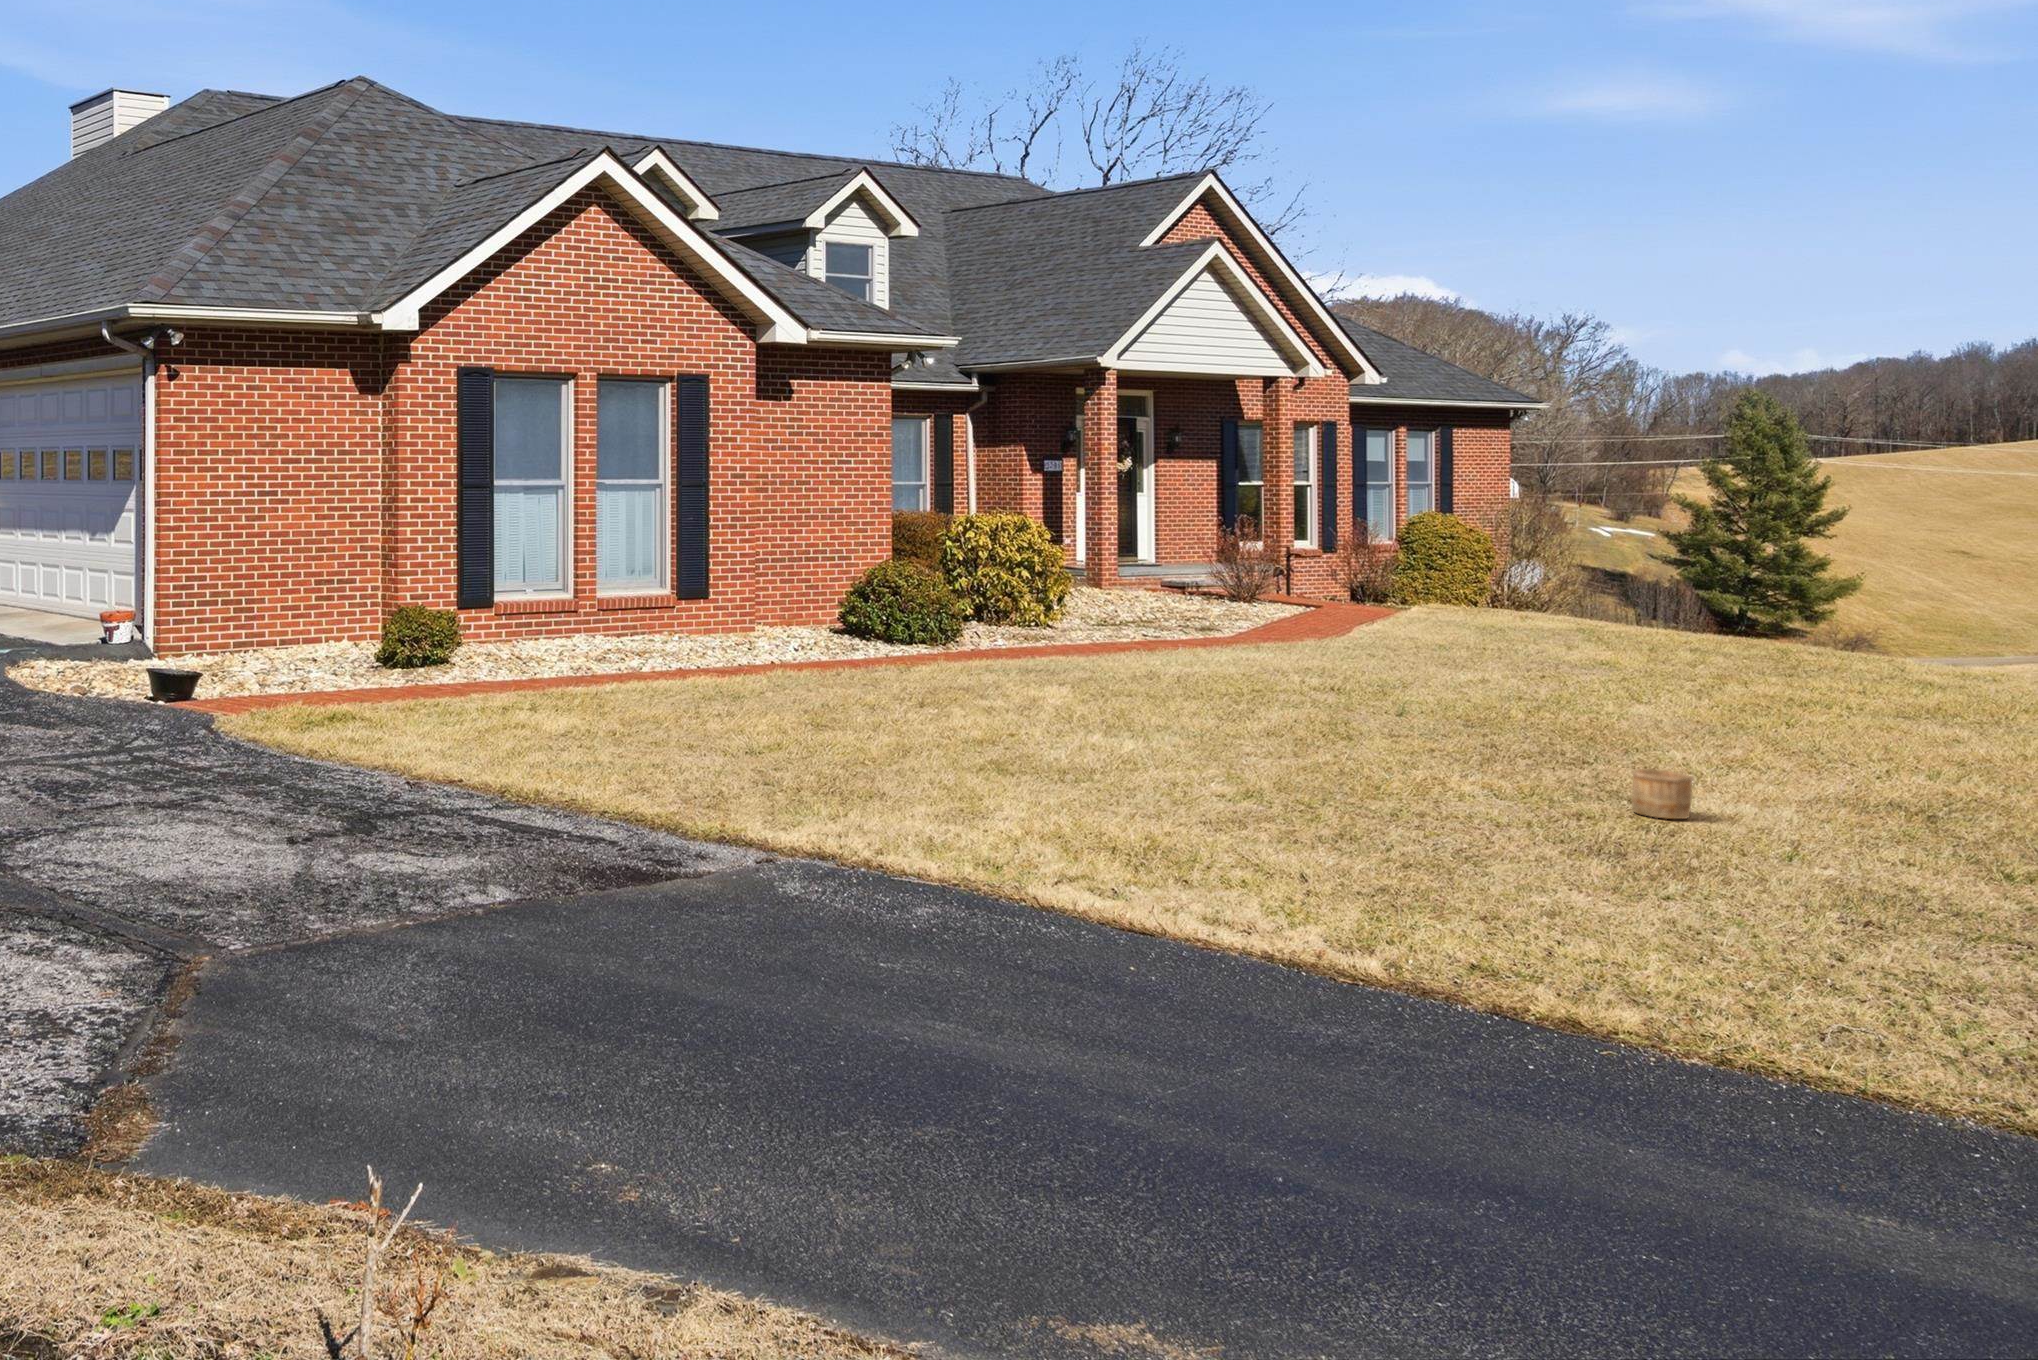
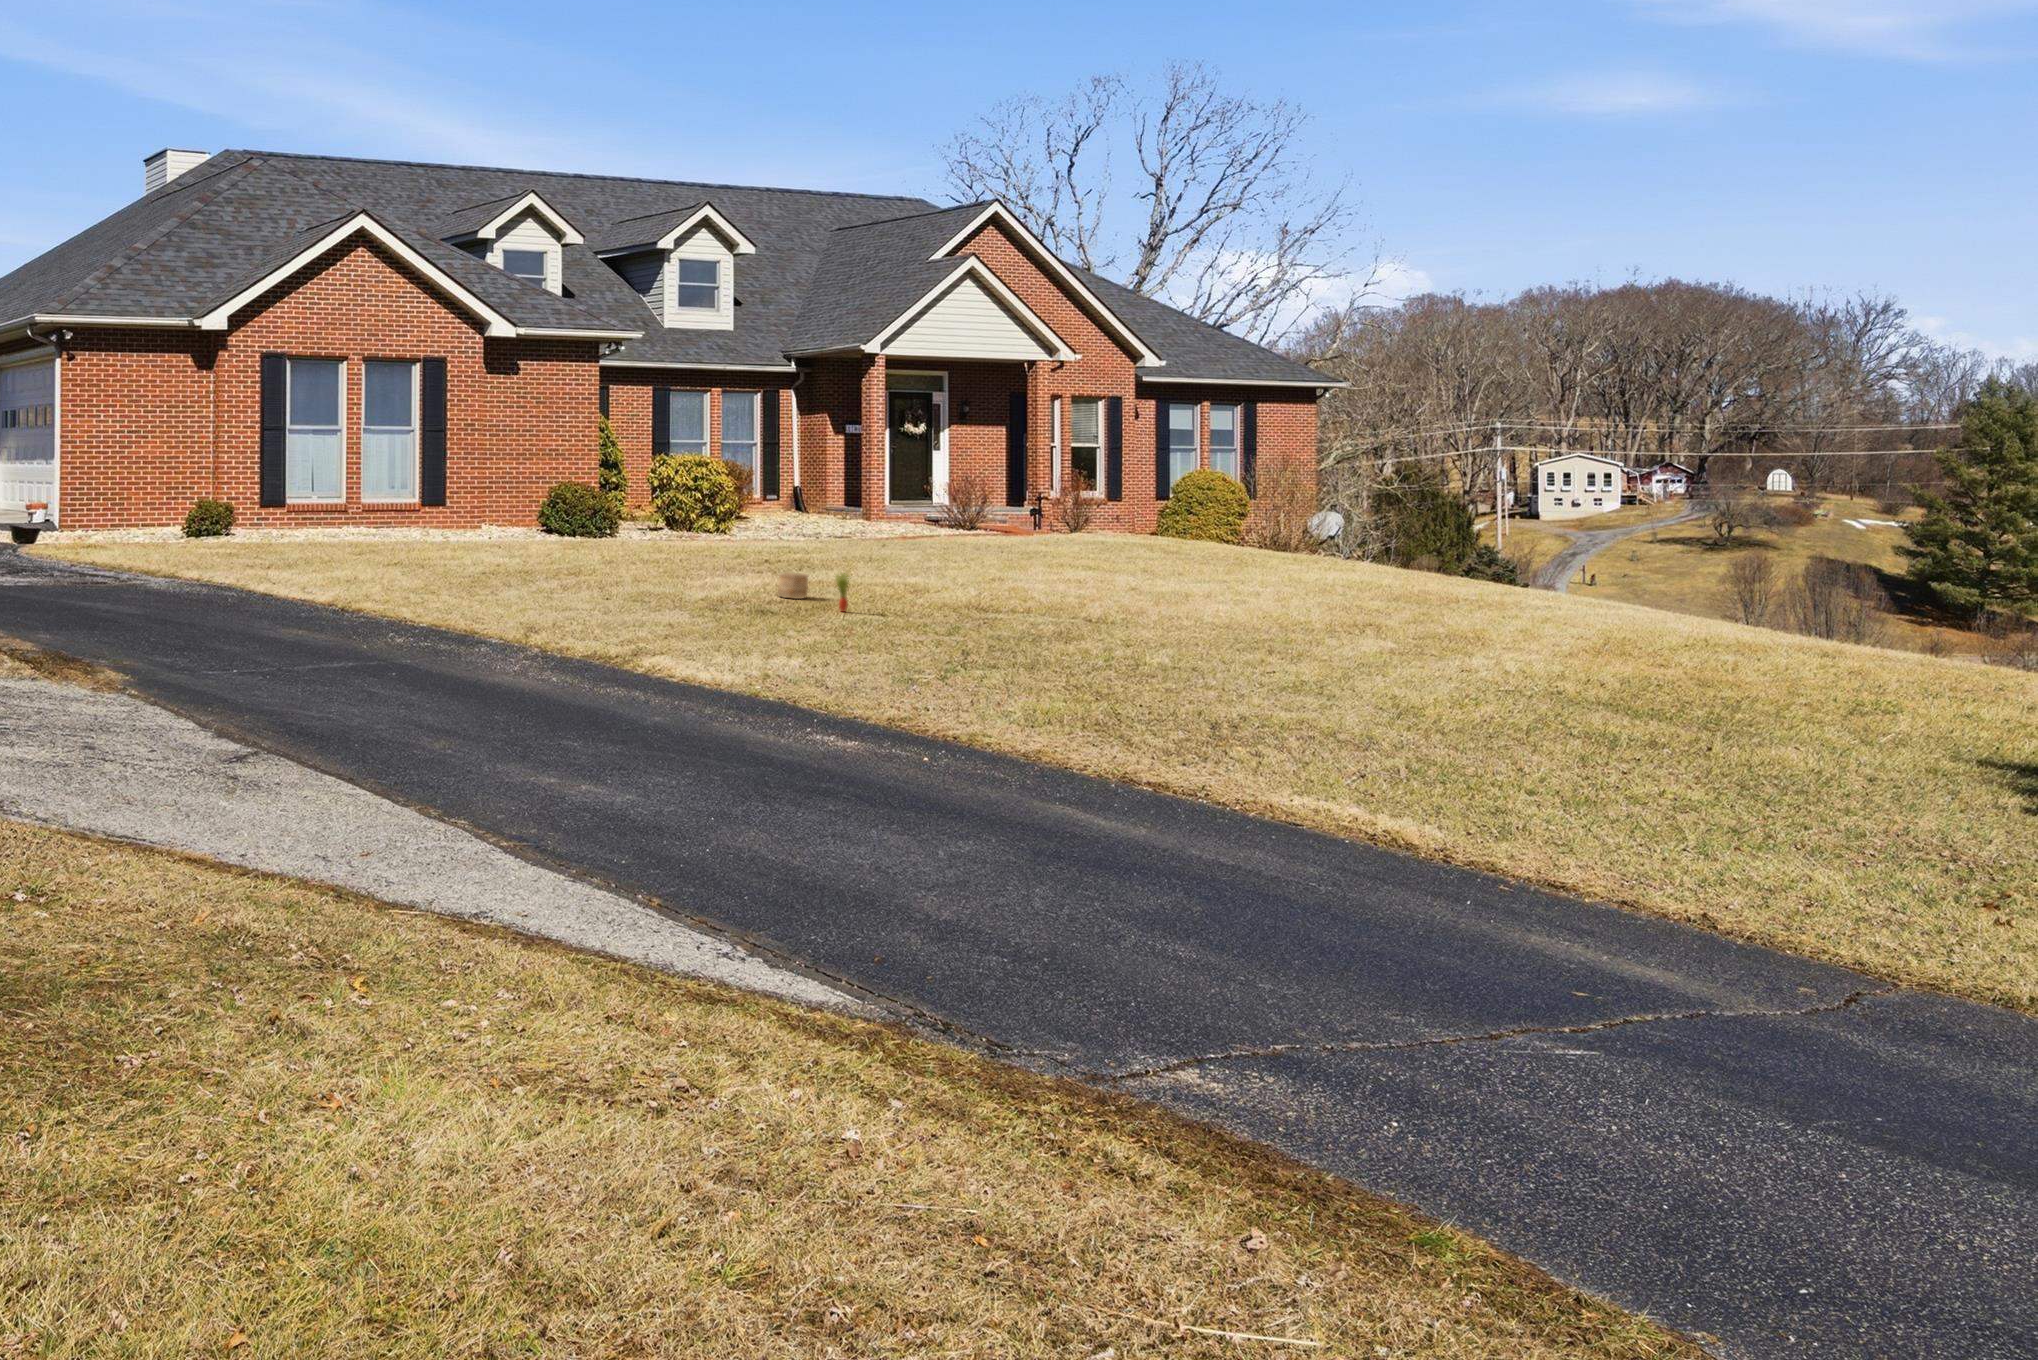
potted plant: none [1828,780,1866,859] -> present [836,573,851,612]

